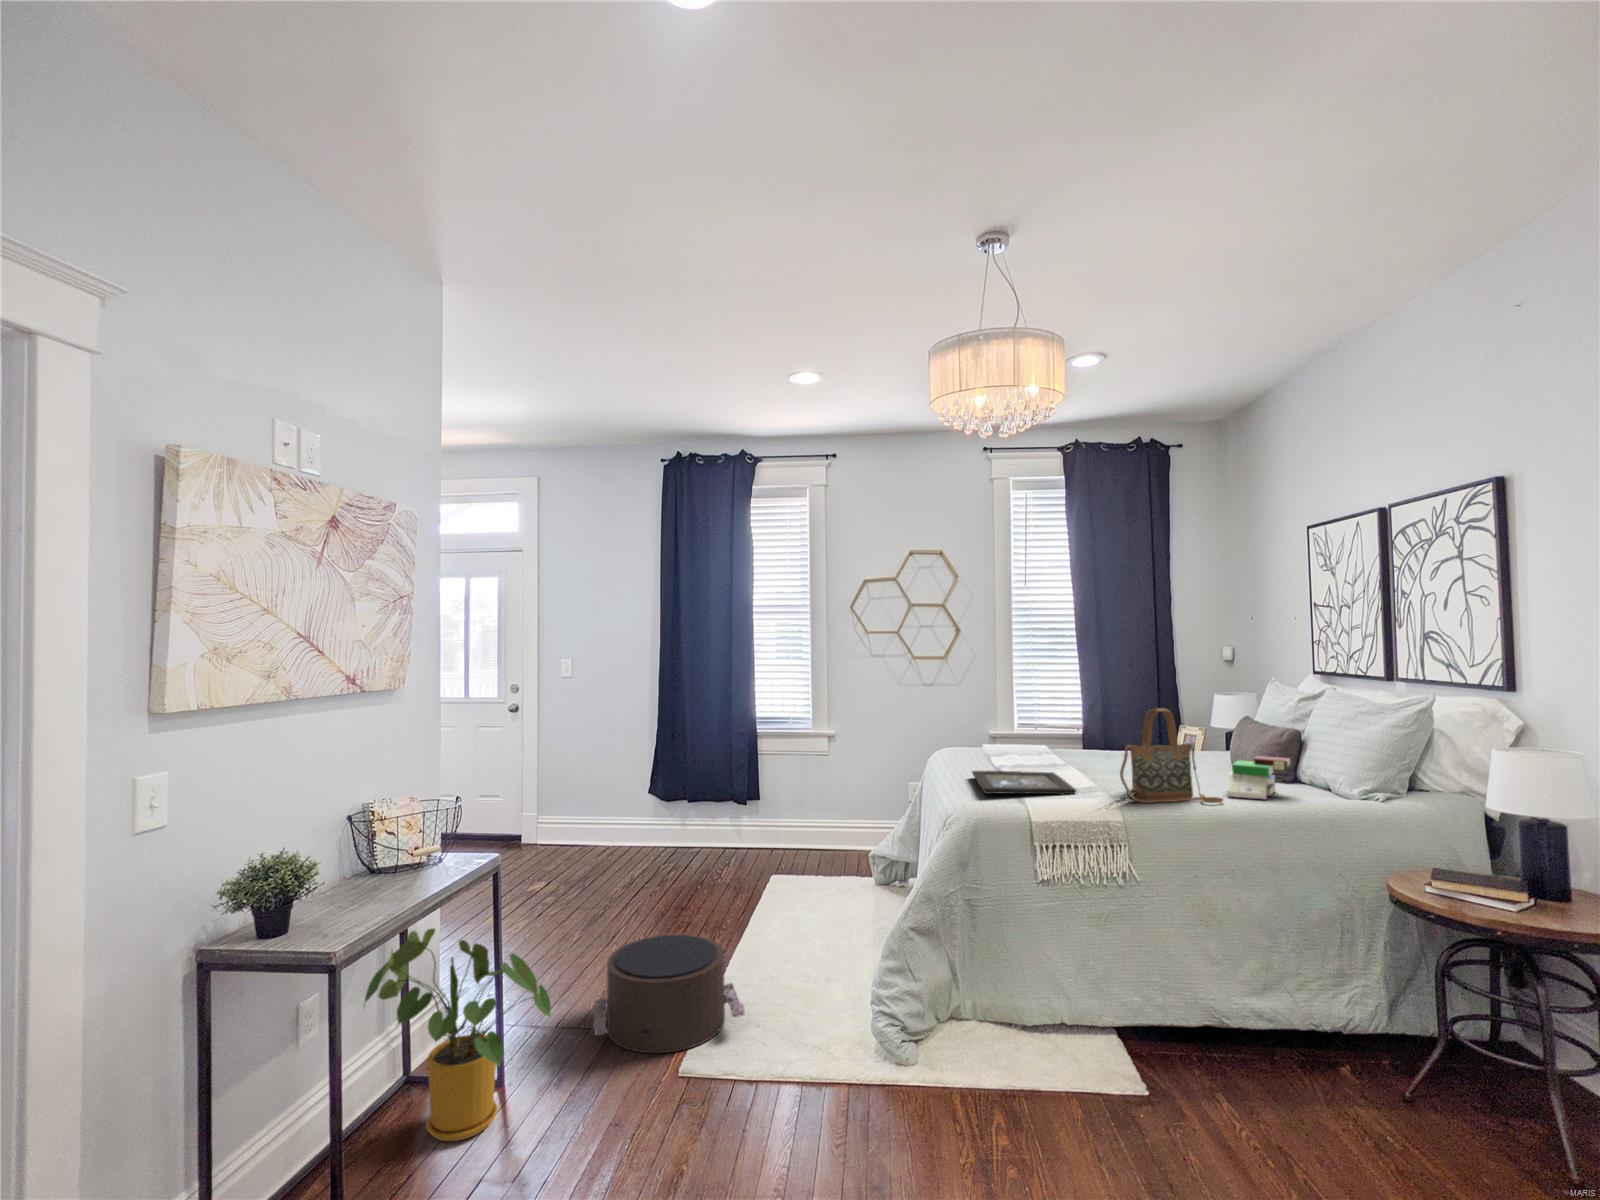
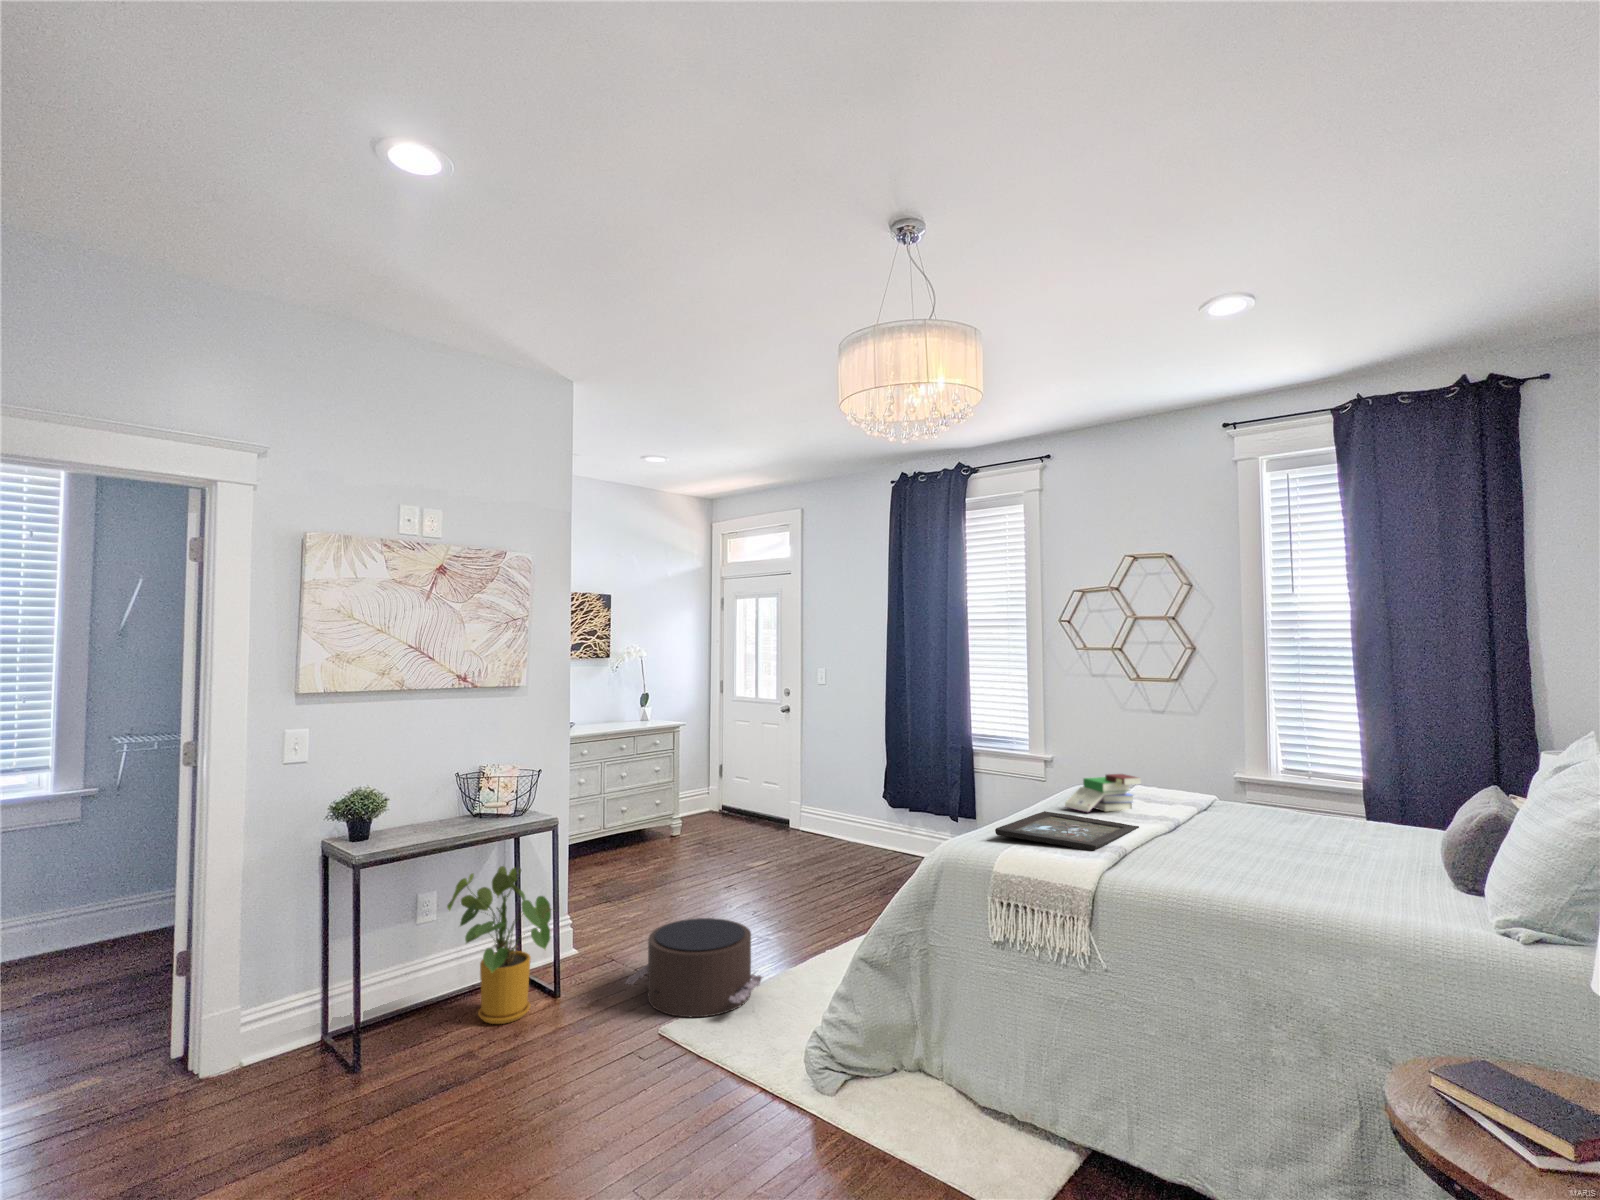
handbag: present [1120,708,1223,803] -> none [1143,756,1283,892]
book: present [1228,756,1290,800] -> present [1065,774,1141,812]

